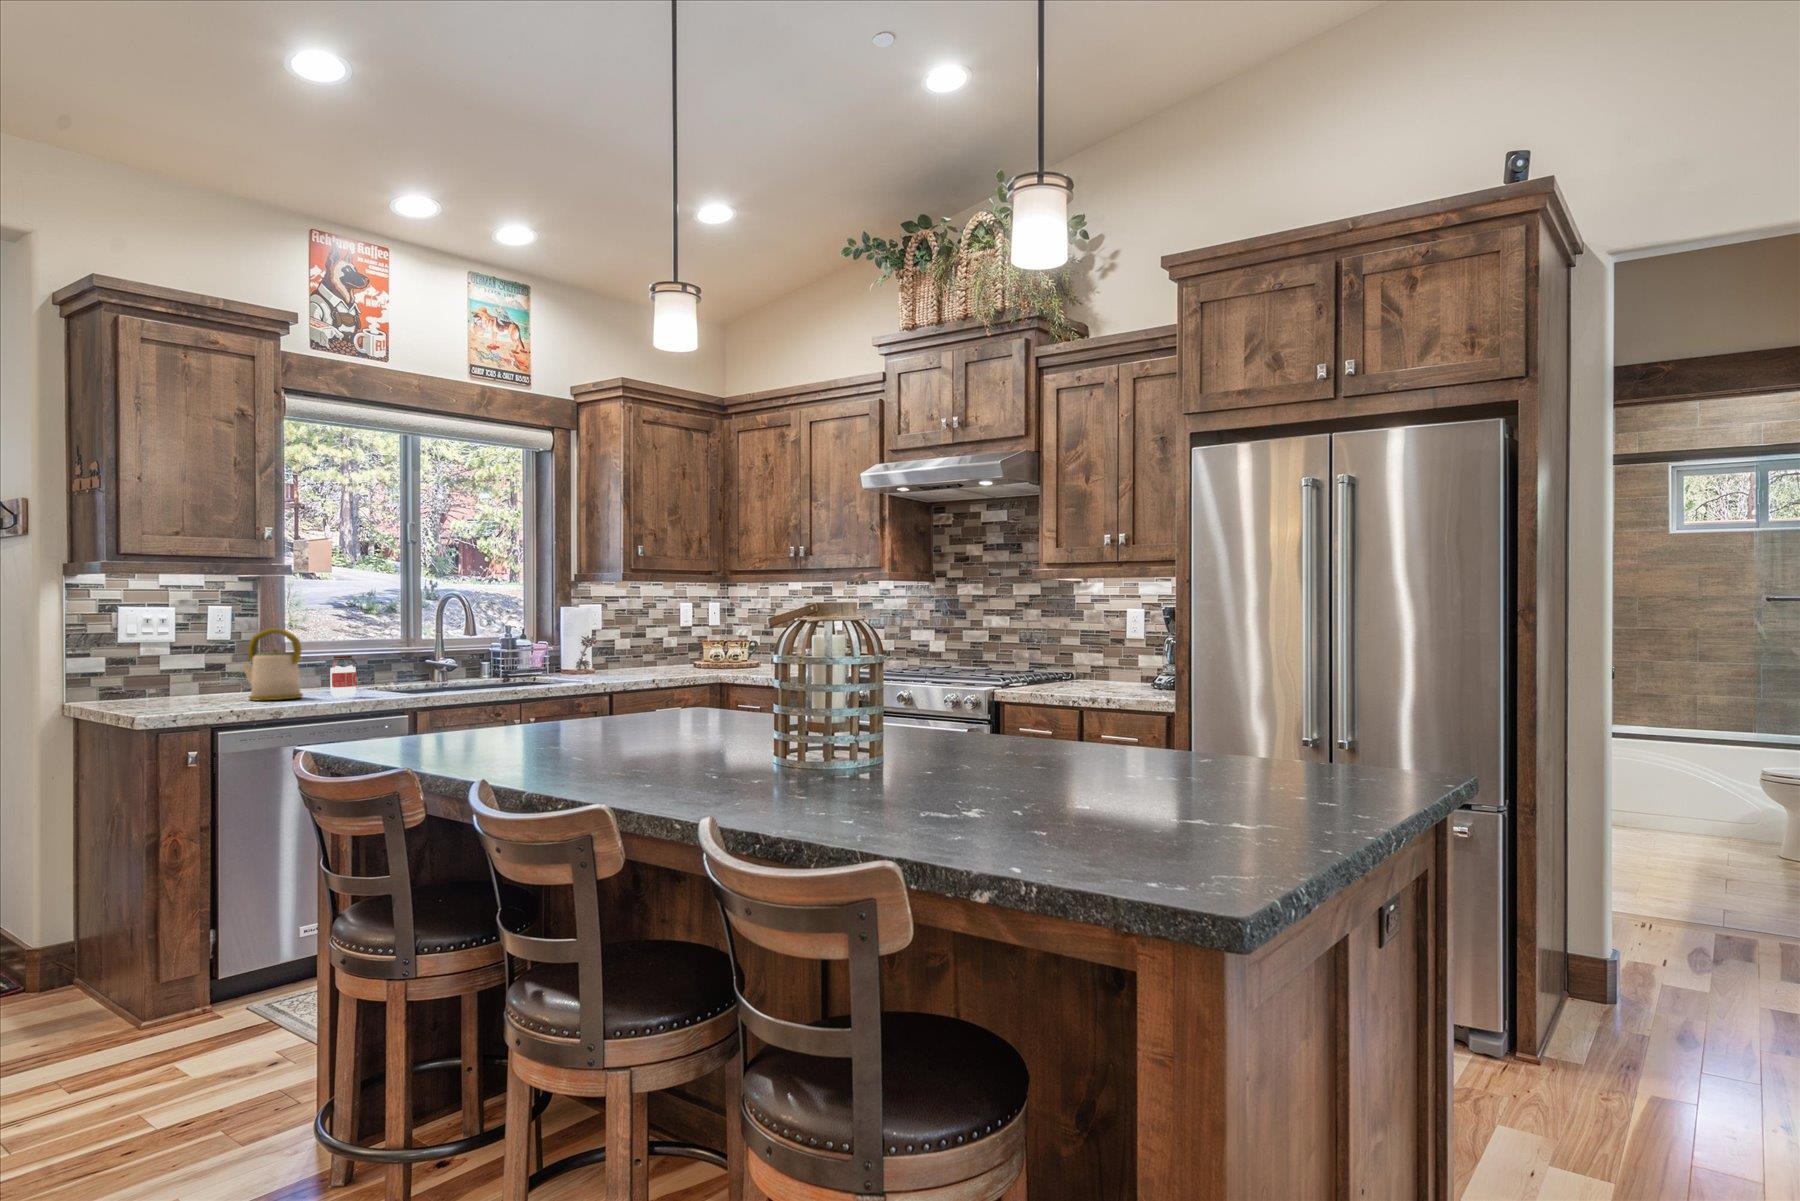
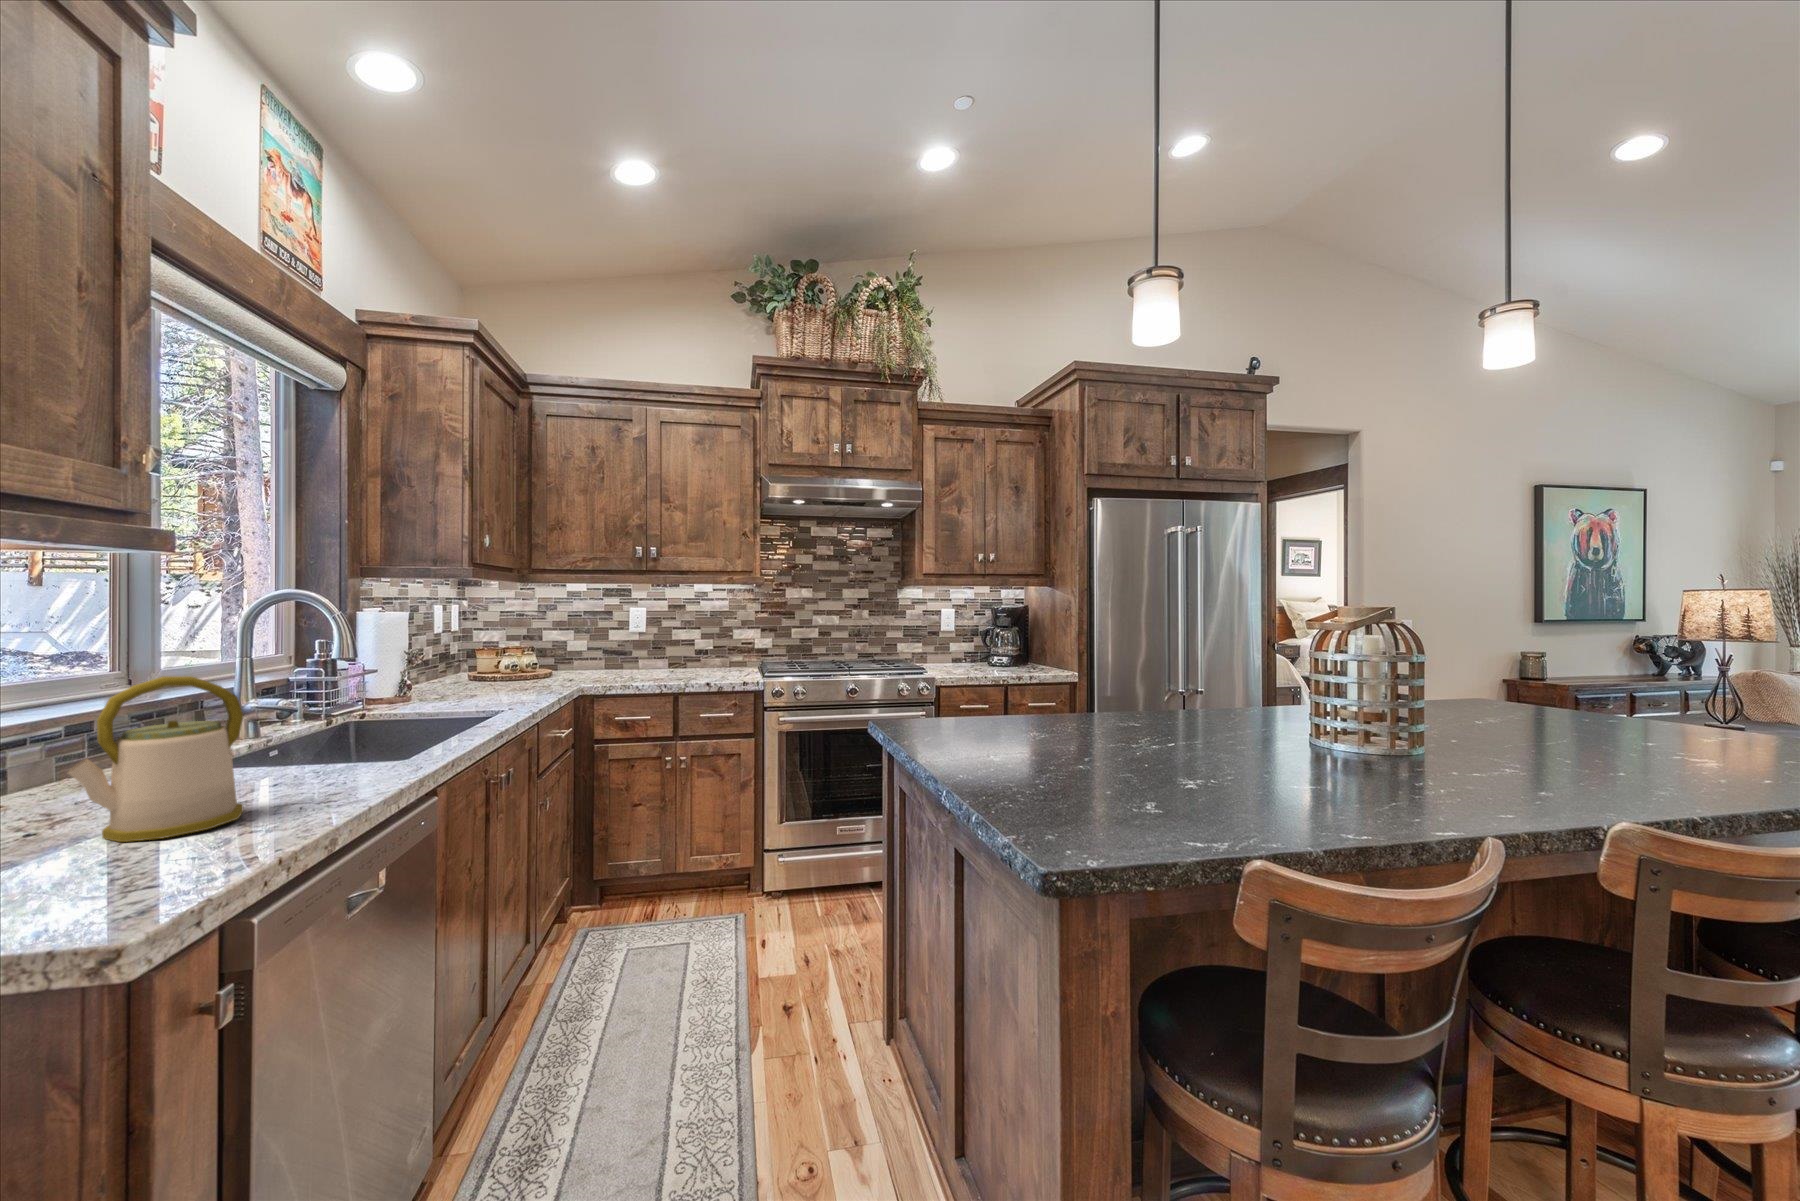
jar: present [330,656,357,697] -> none [282,714,344,797]

